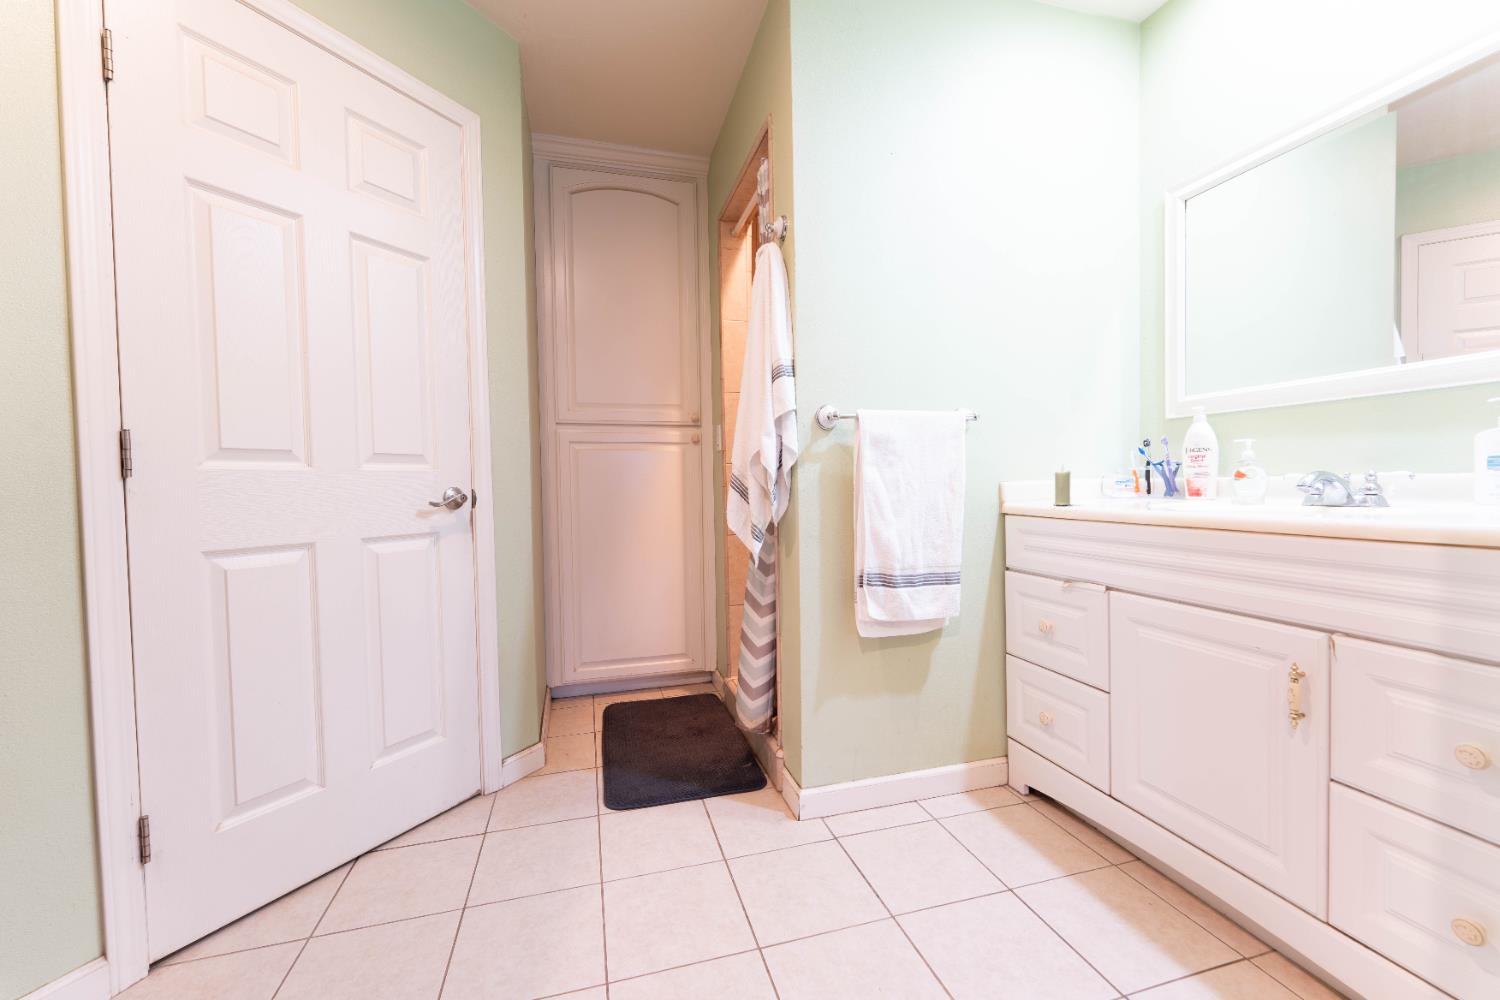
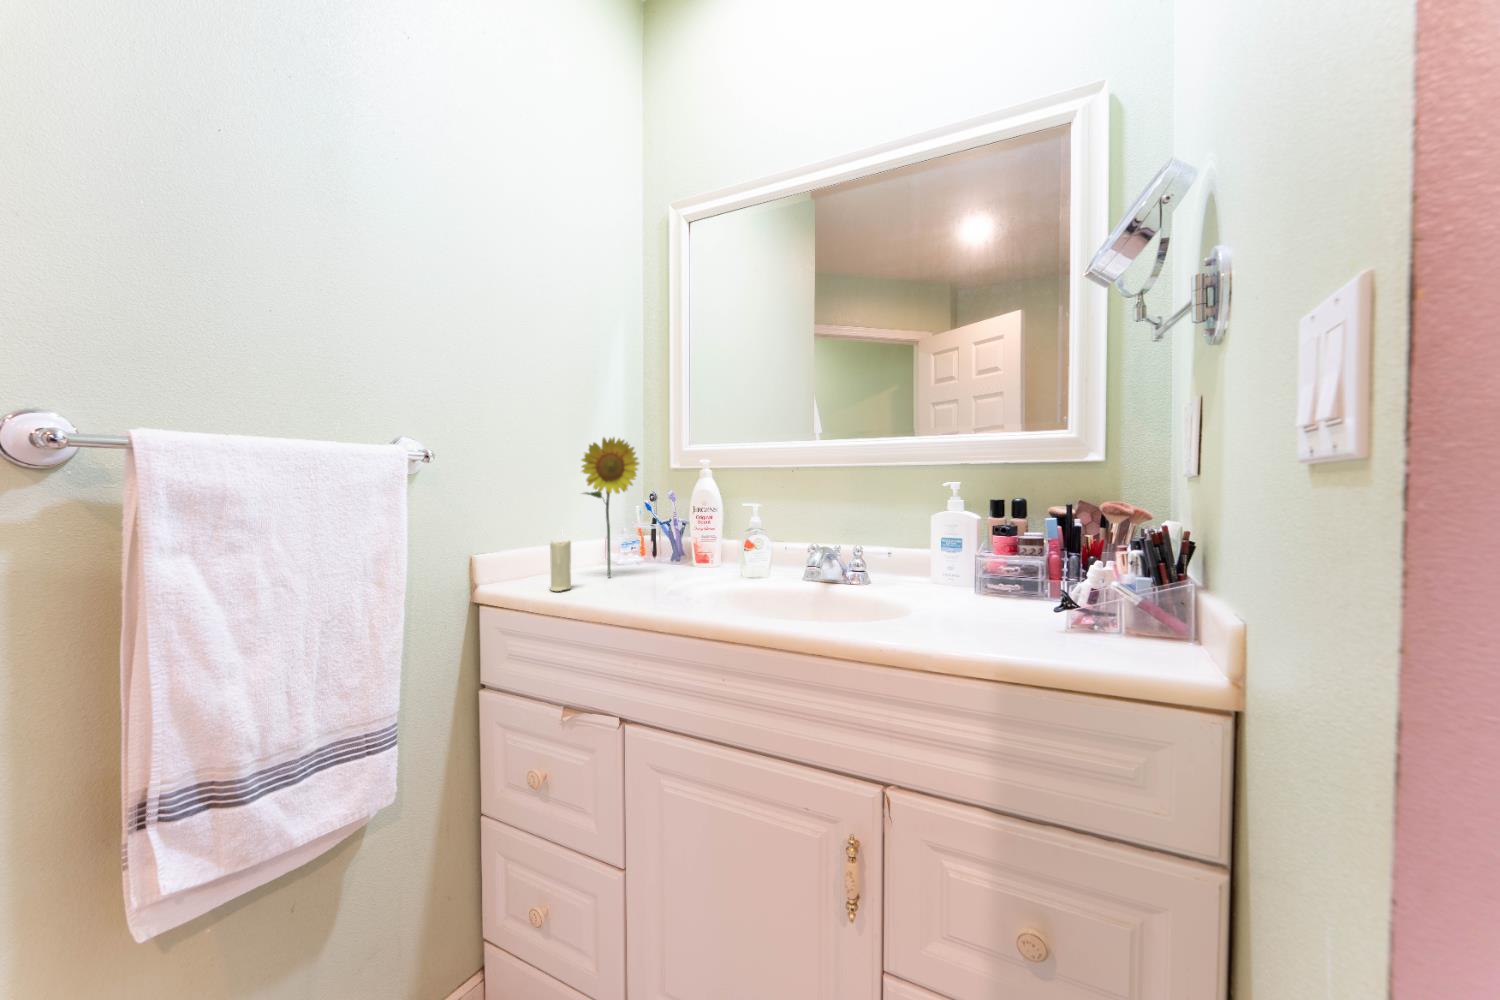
flower: none [1079,395,1130,503] -> present [582,437,639,577]

